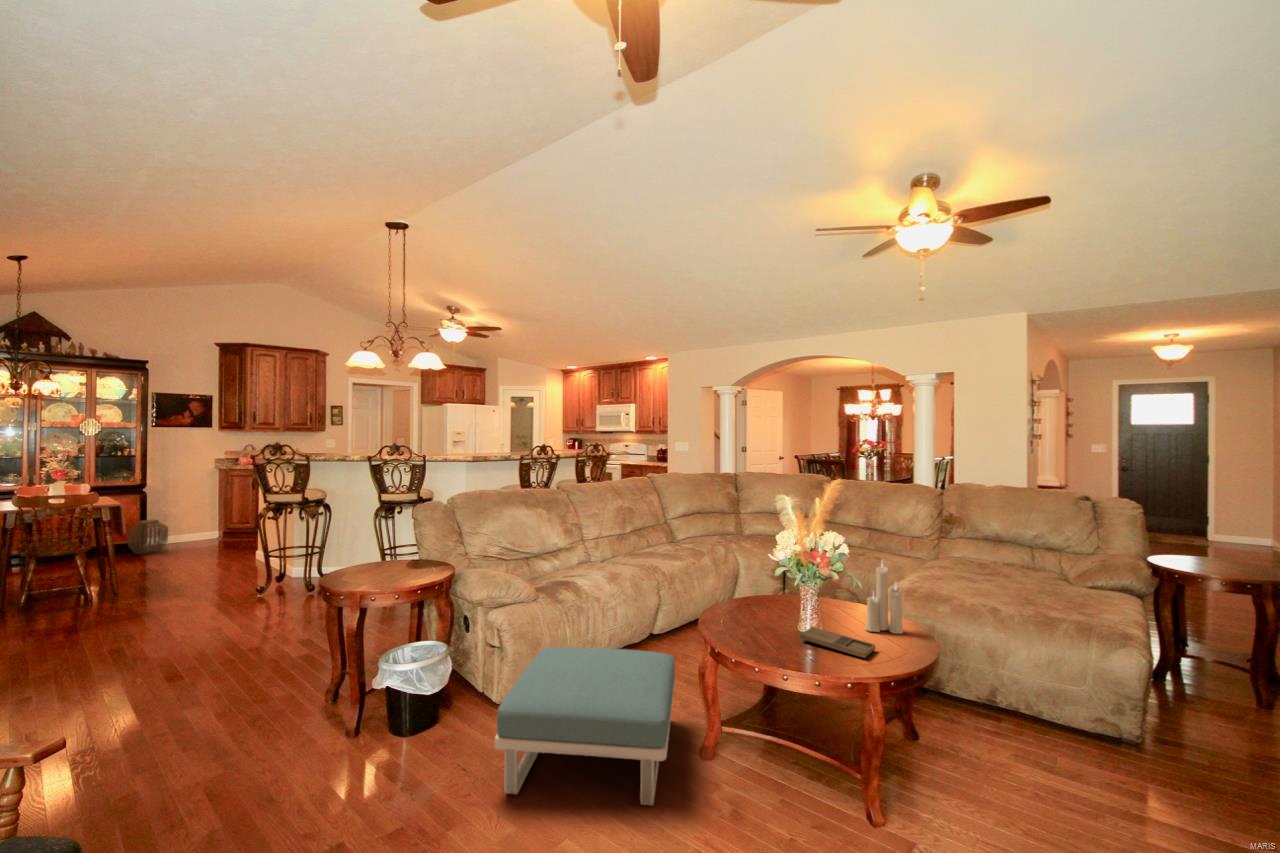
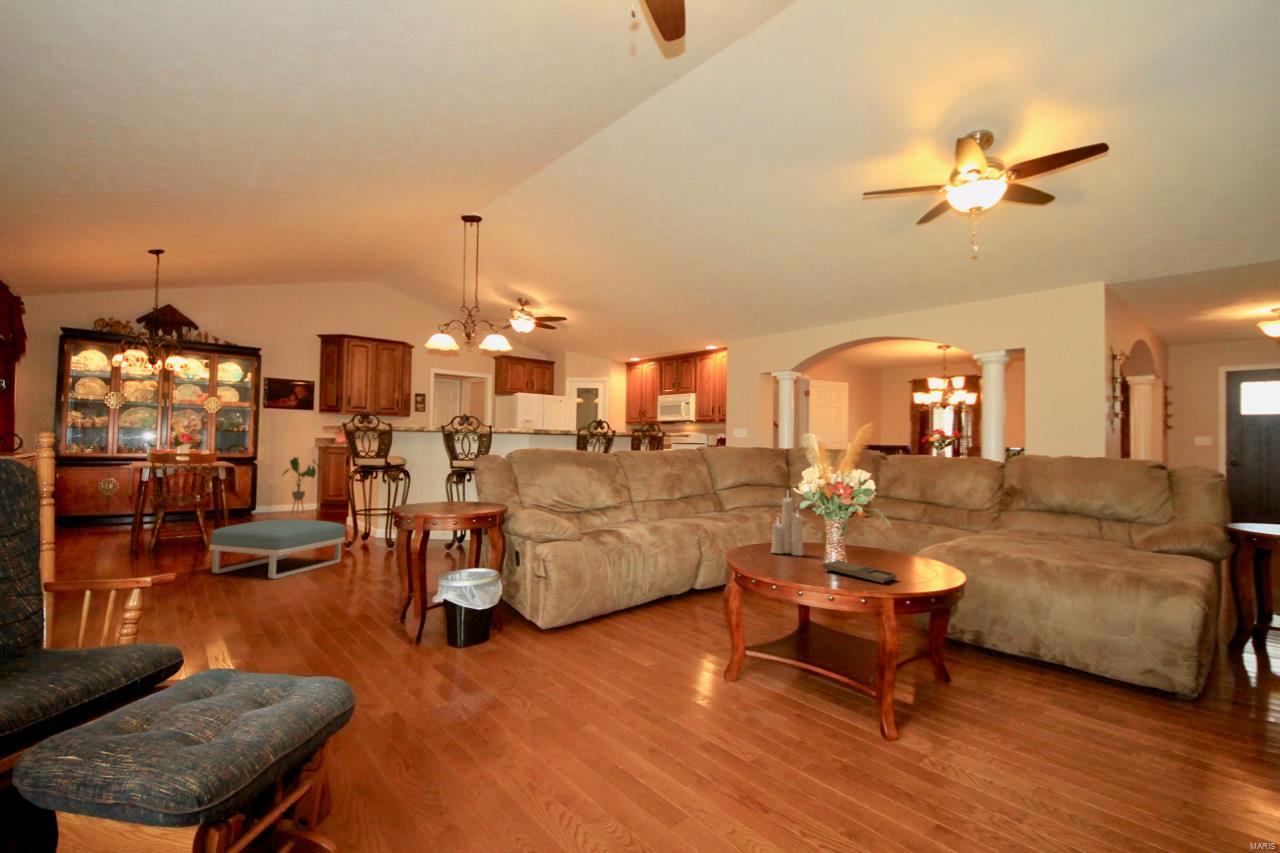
house plant: none [179,481,228,544] -> present [283,457,320,512]
woven basket: present [127,520,168,554] -> none [240,489,273,519]
candle: present [865,566,903,634] -> present [771,497,803,556]
footstool: present [495,647,675,805] -> present [210,519,345,579]

